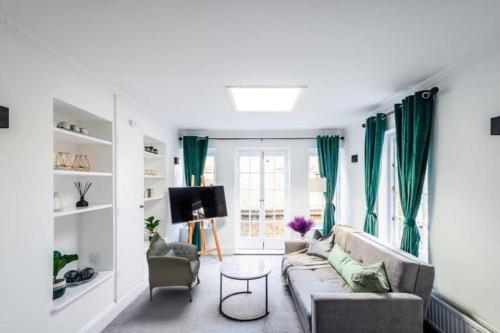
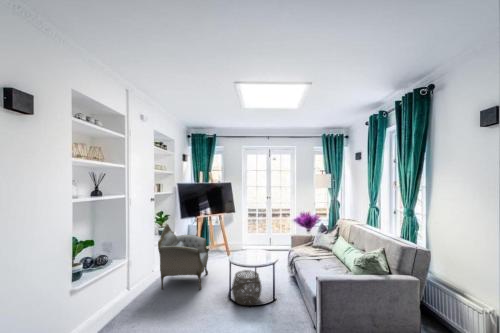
woven basket: none [224,282,255,320] -> present [232,270,262,305]

